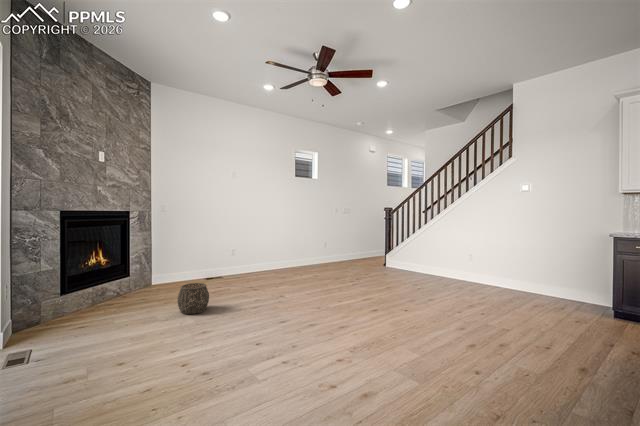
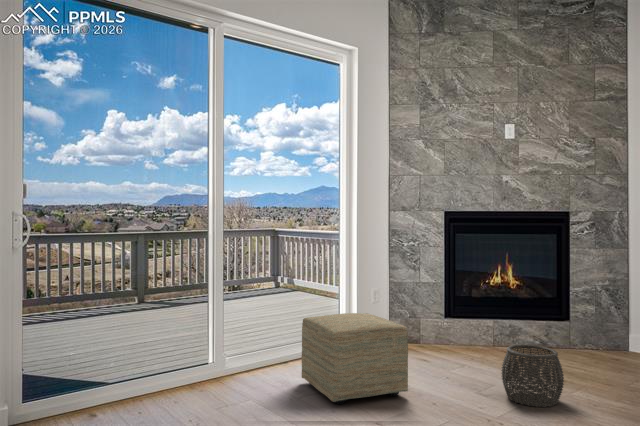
ottoman: none [75,292,161,370] -> present [302,313,408,404]

